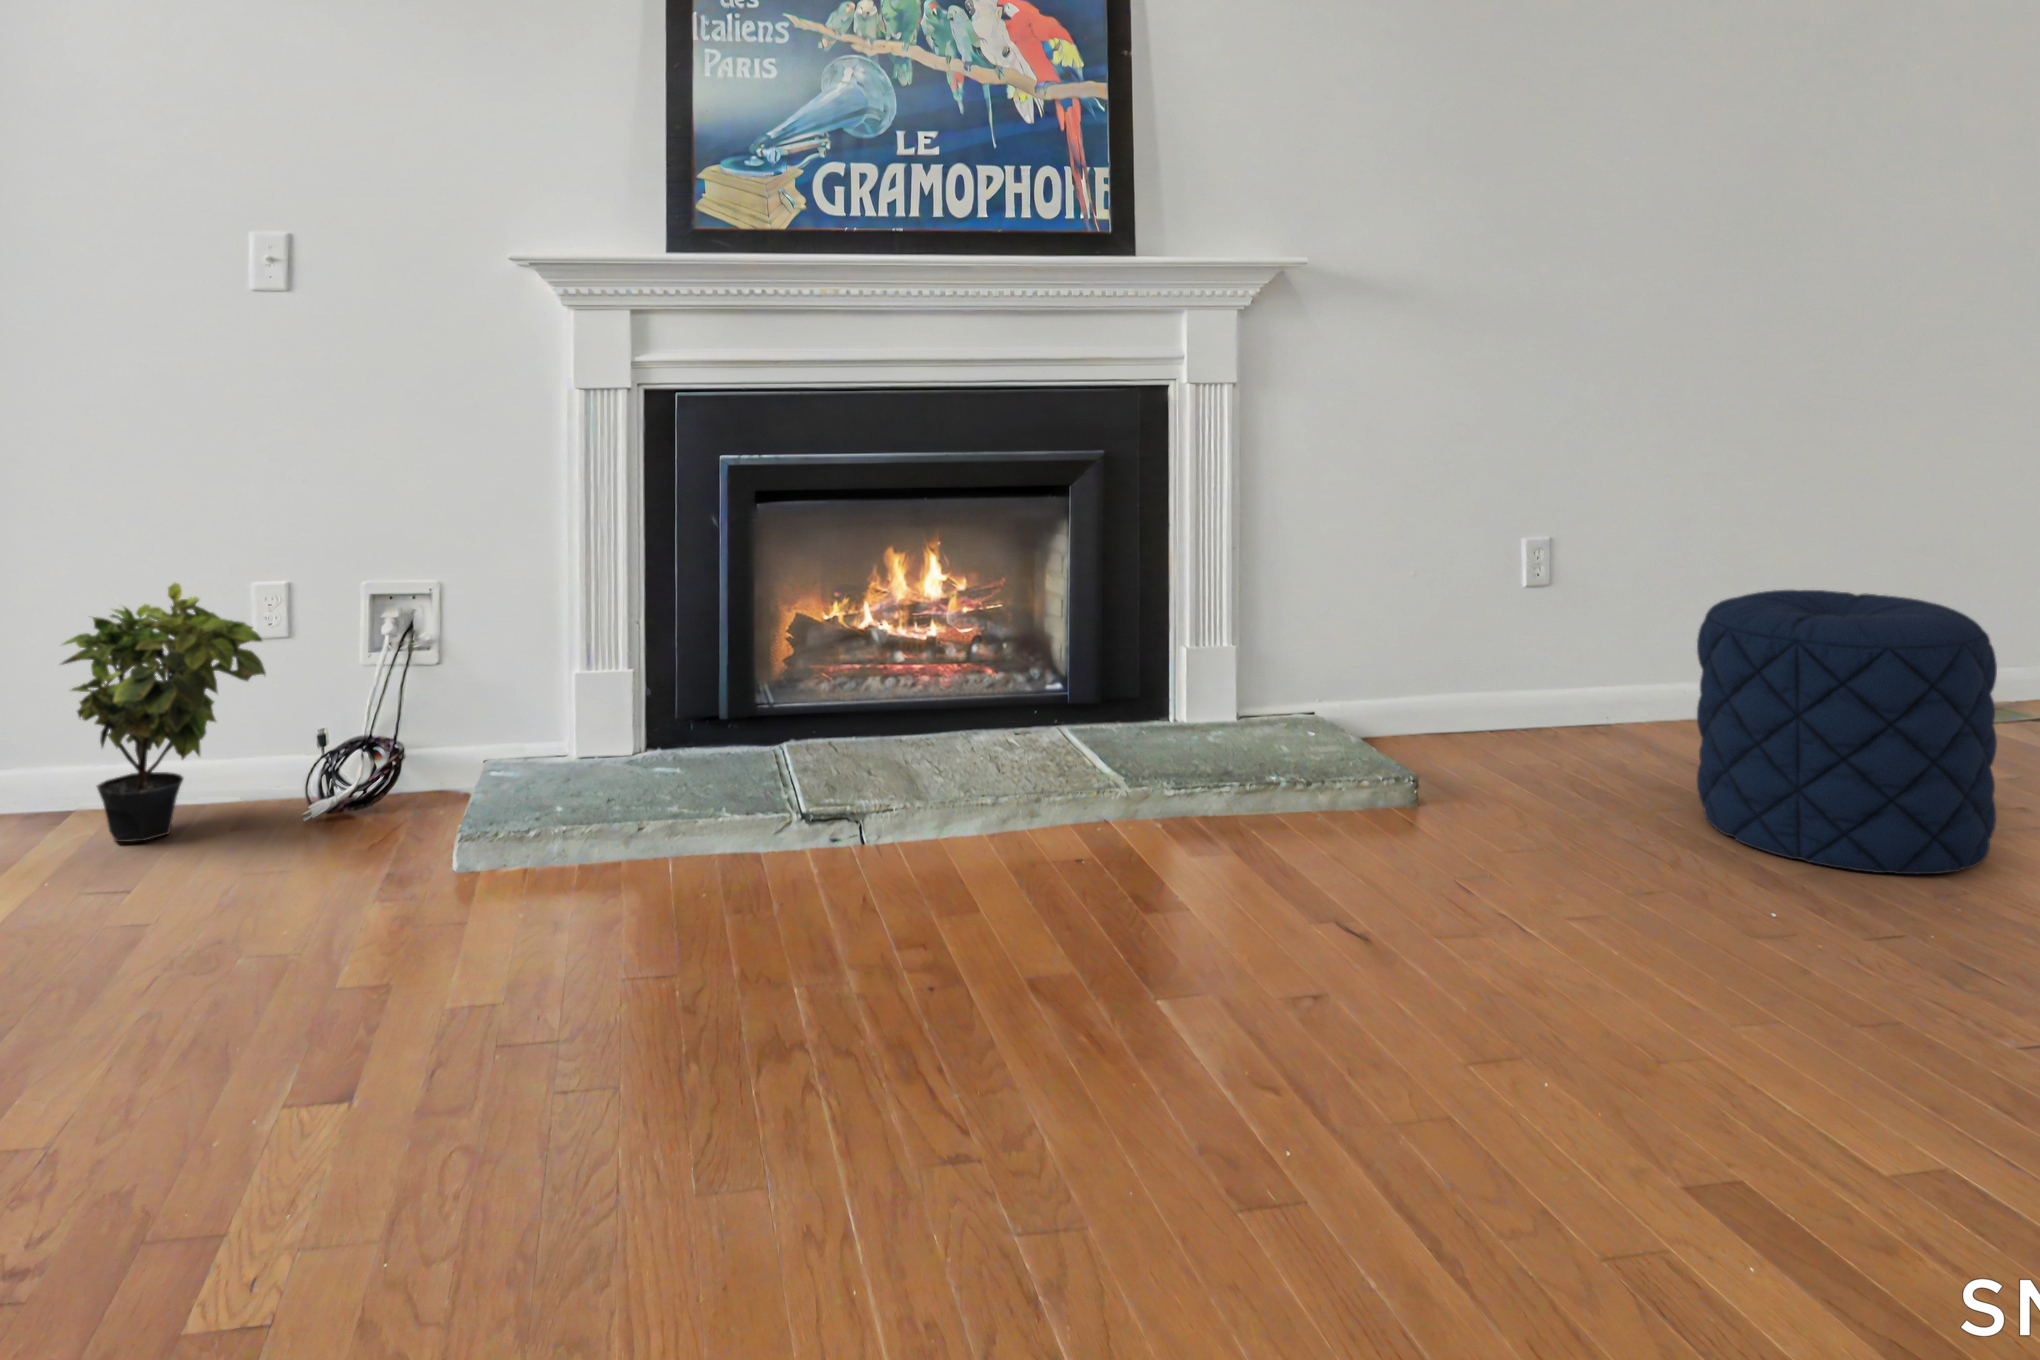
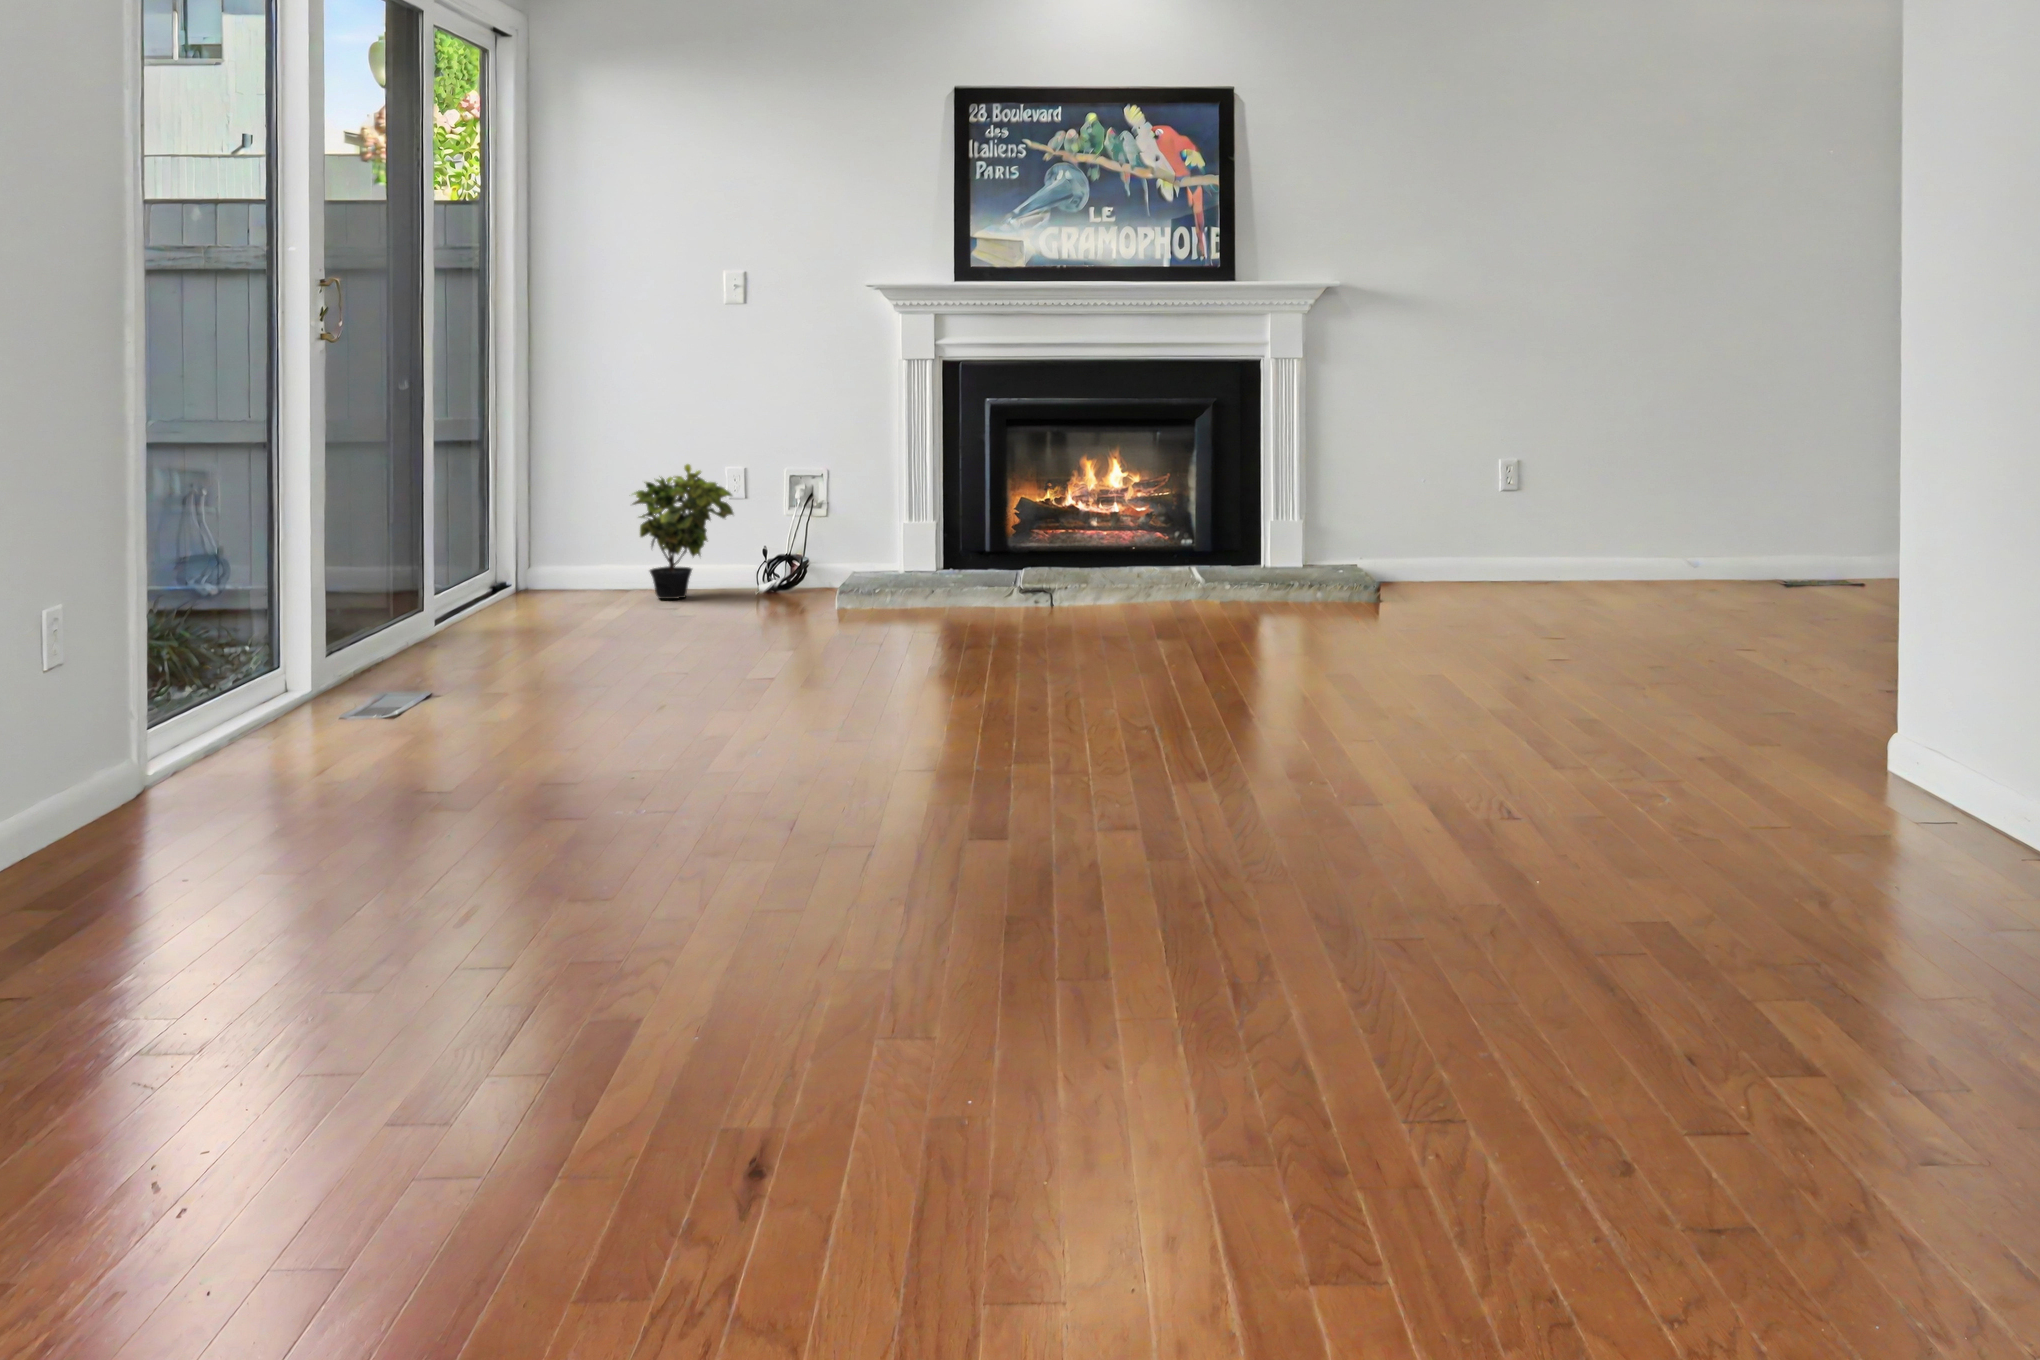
pouf: present [1697,590,1997,874] -> none [1534,481,1684,630]

